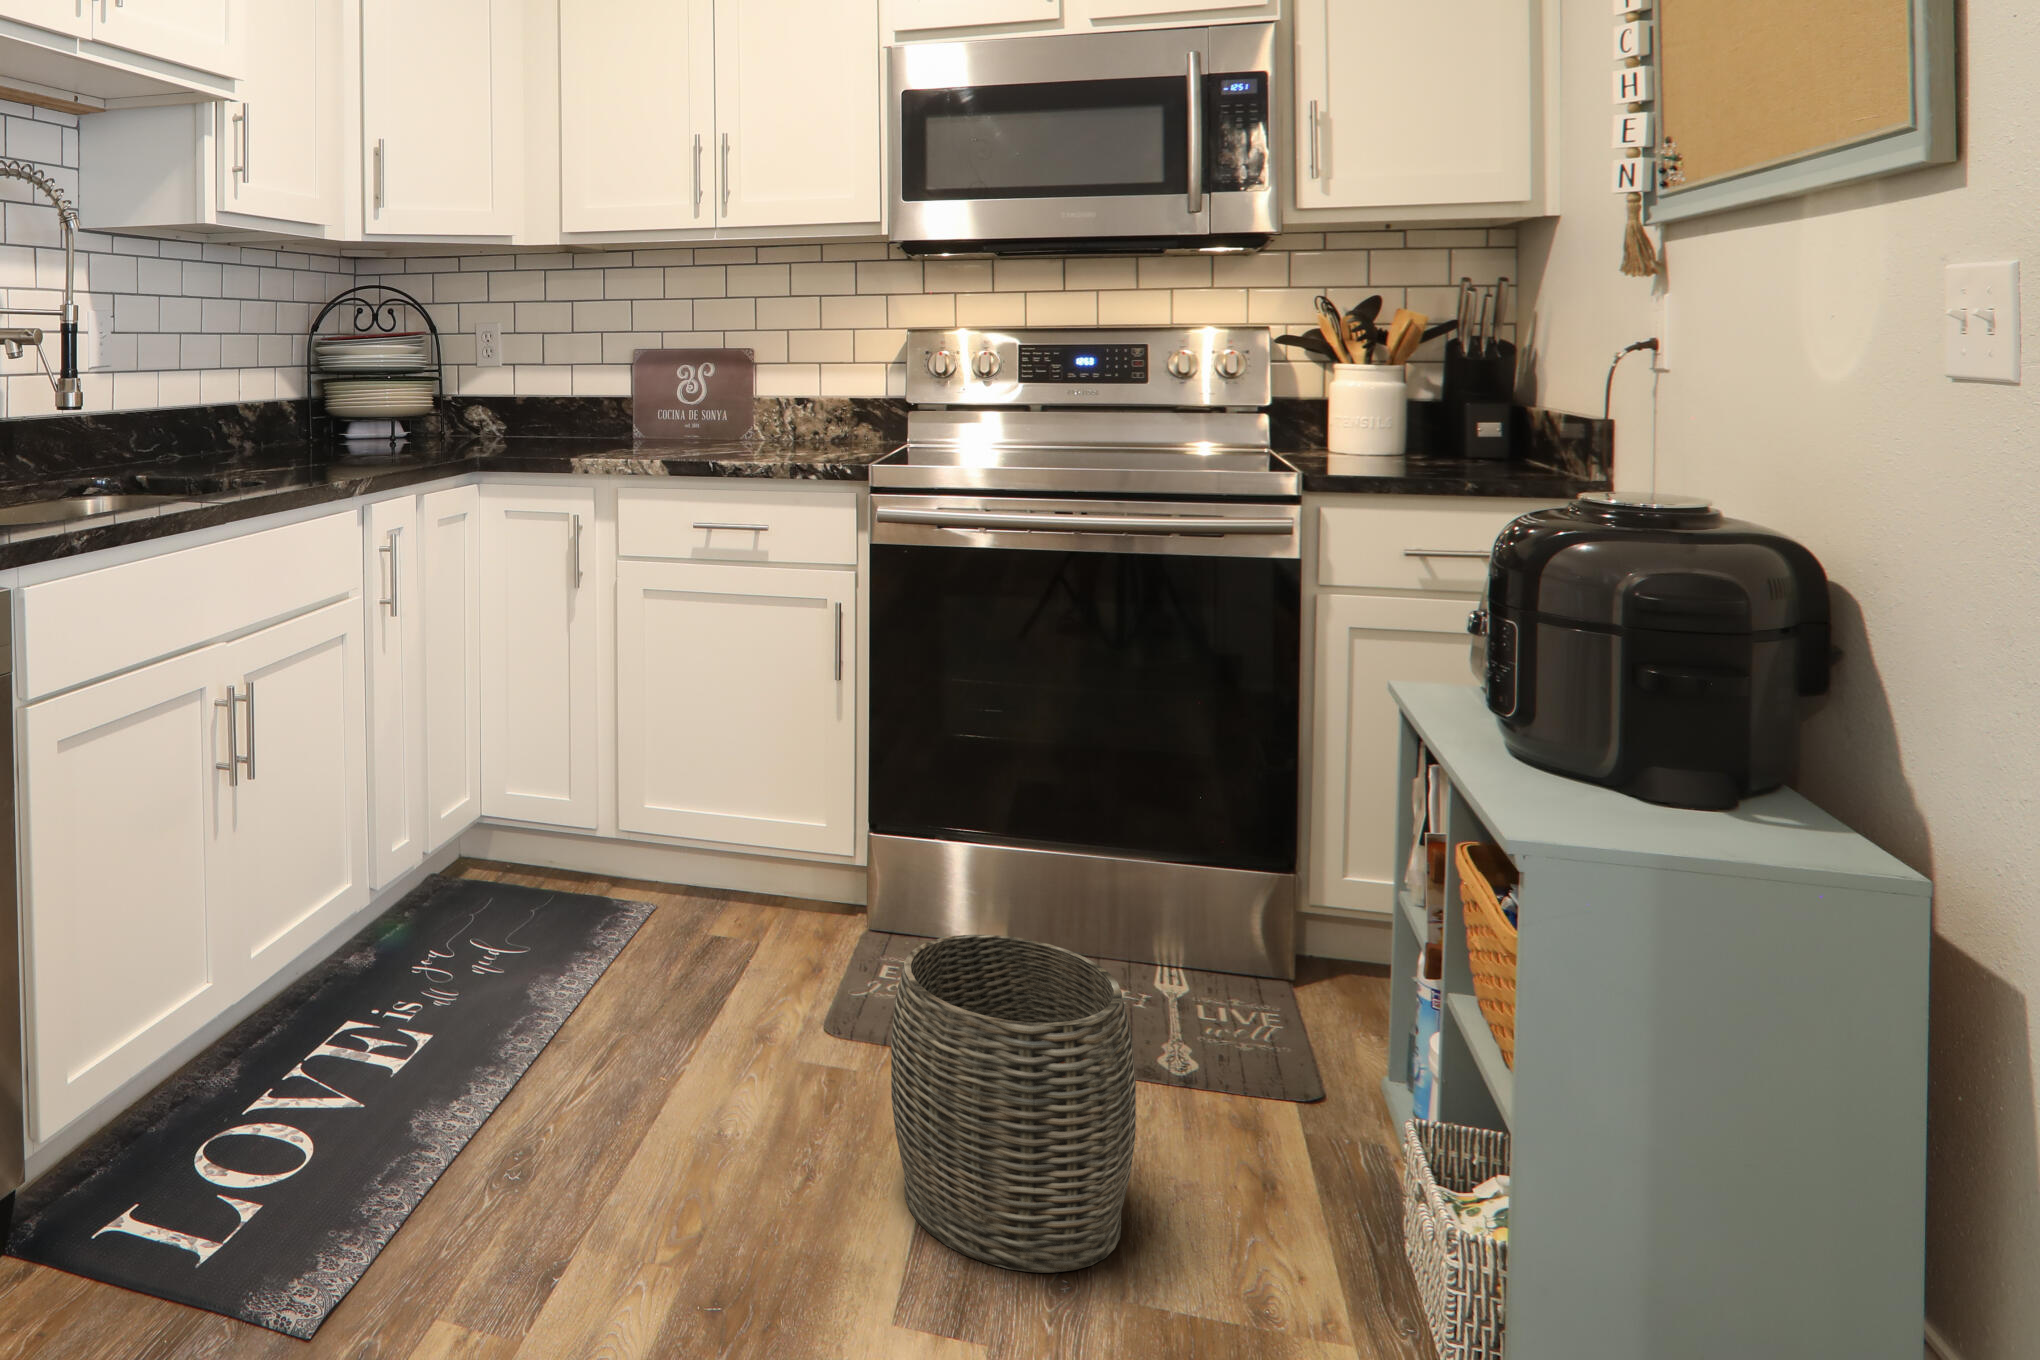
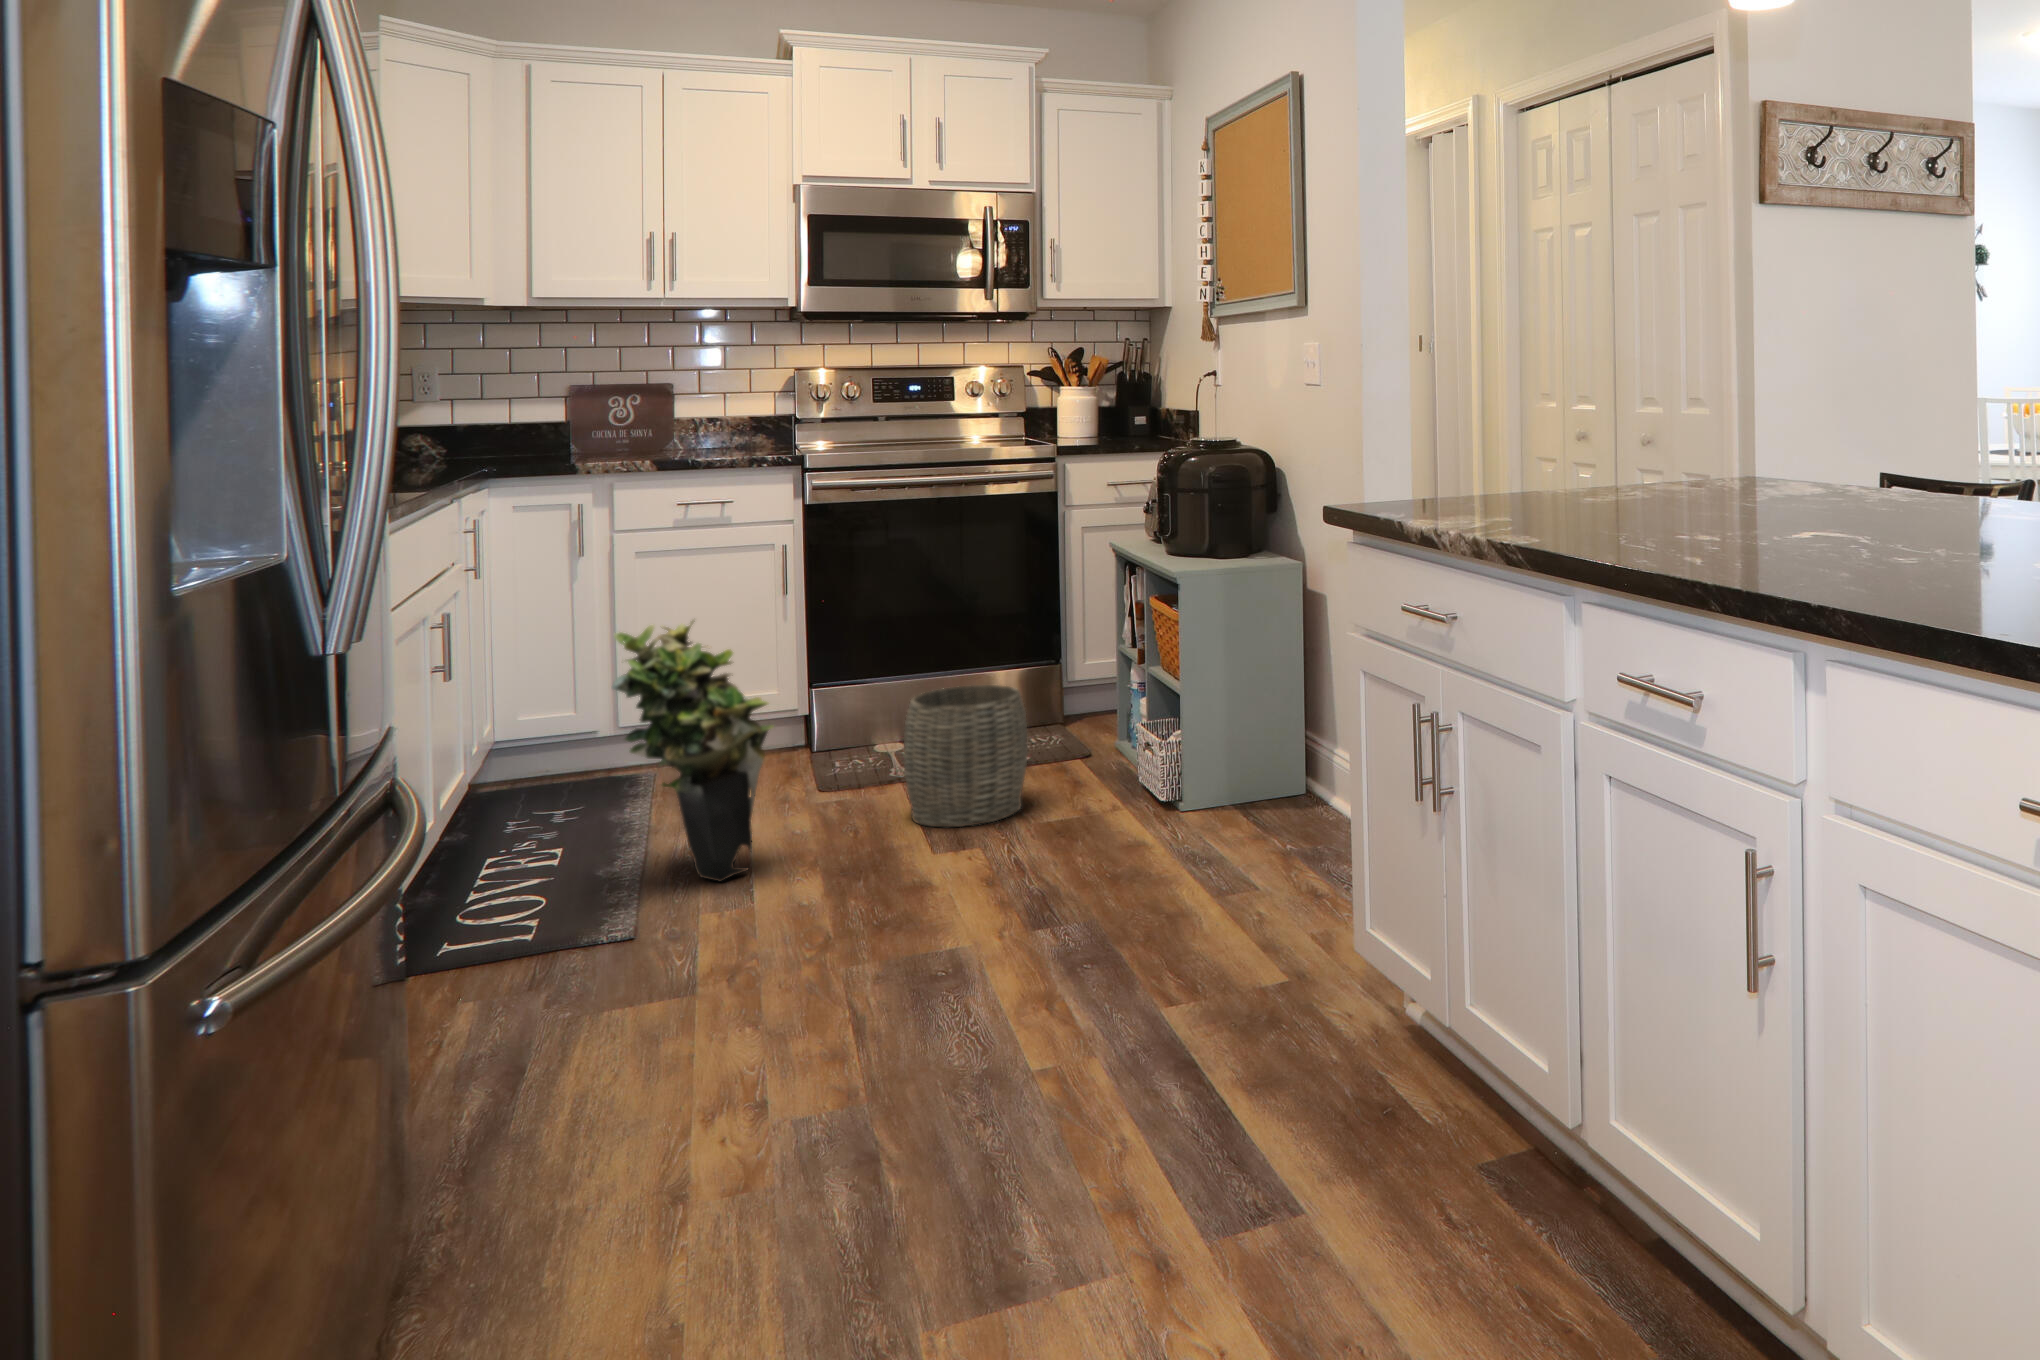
potted plant: none [385,739,640,1234] -> present [612,621,772,882]

